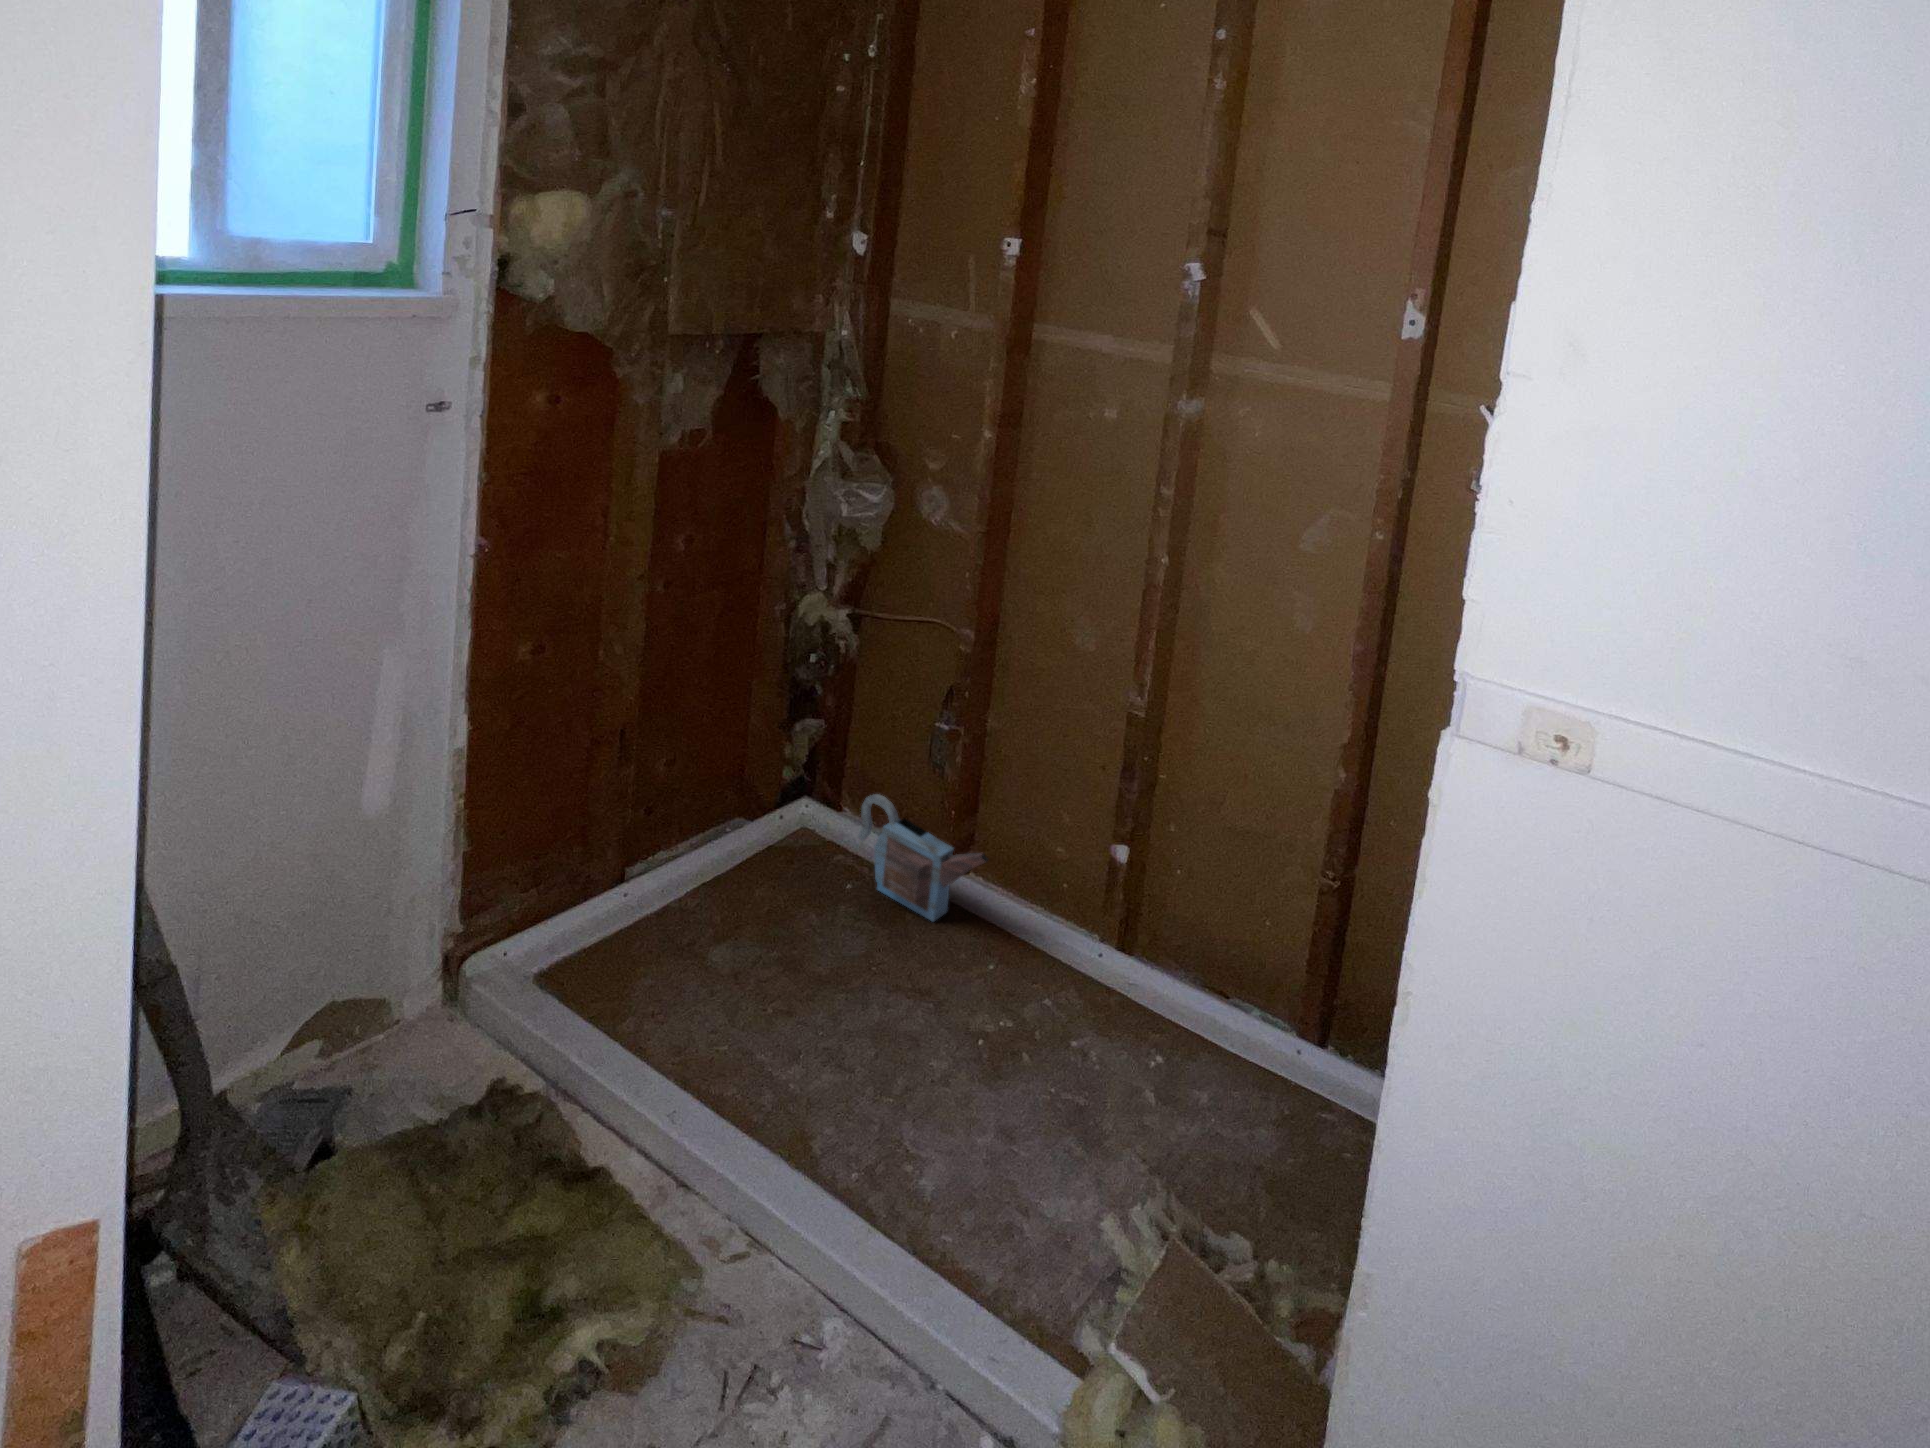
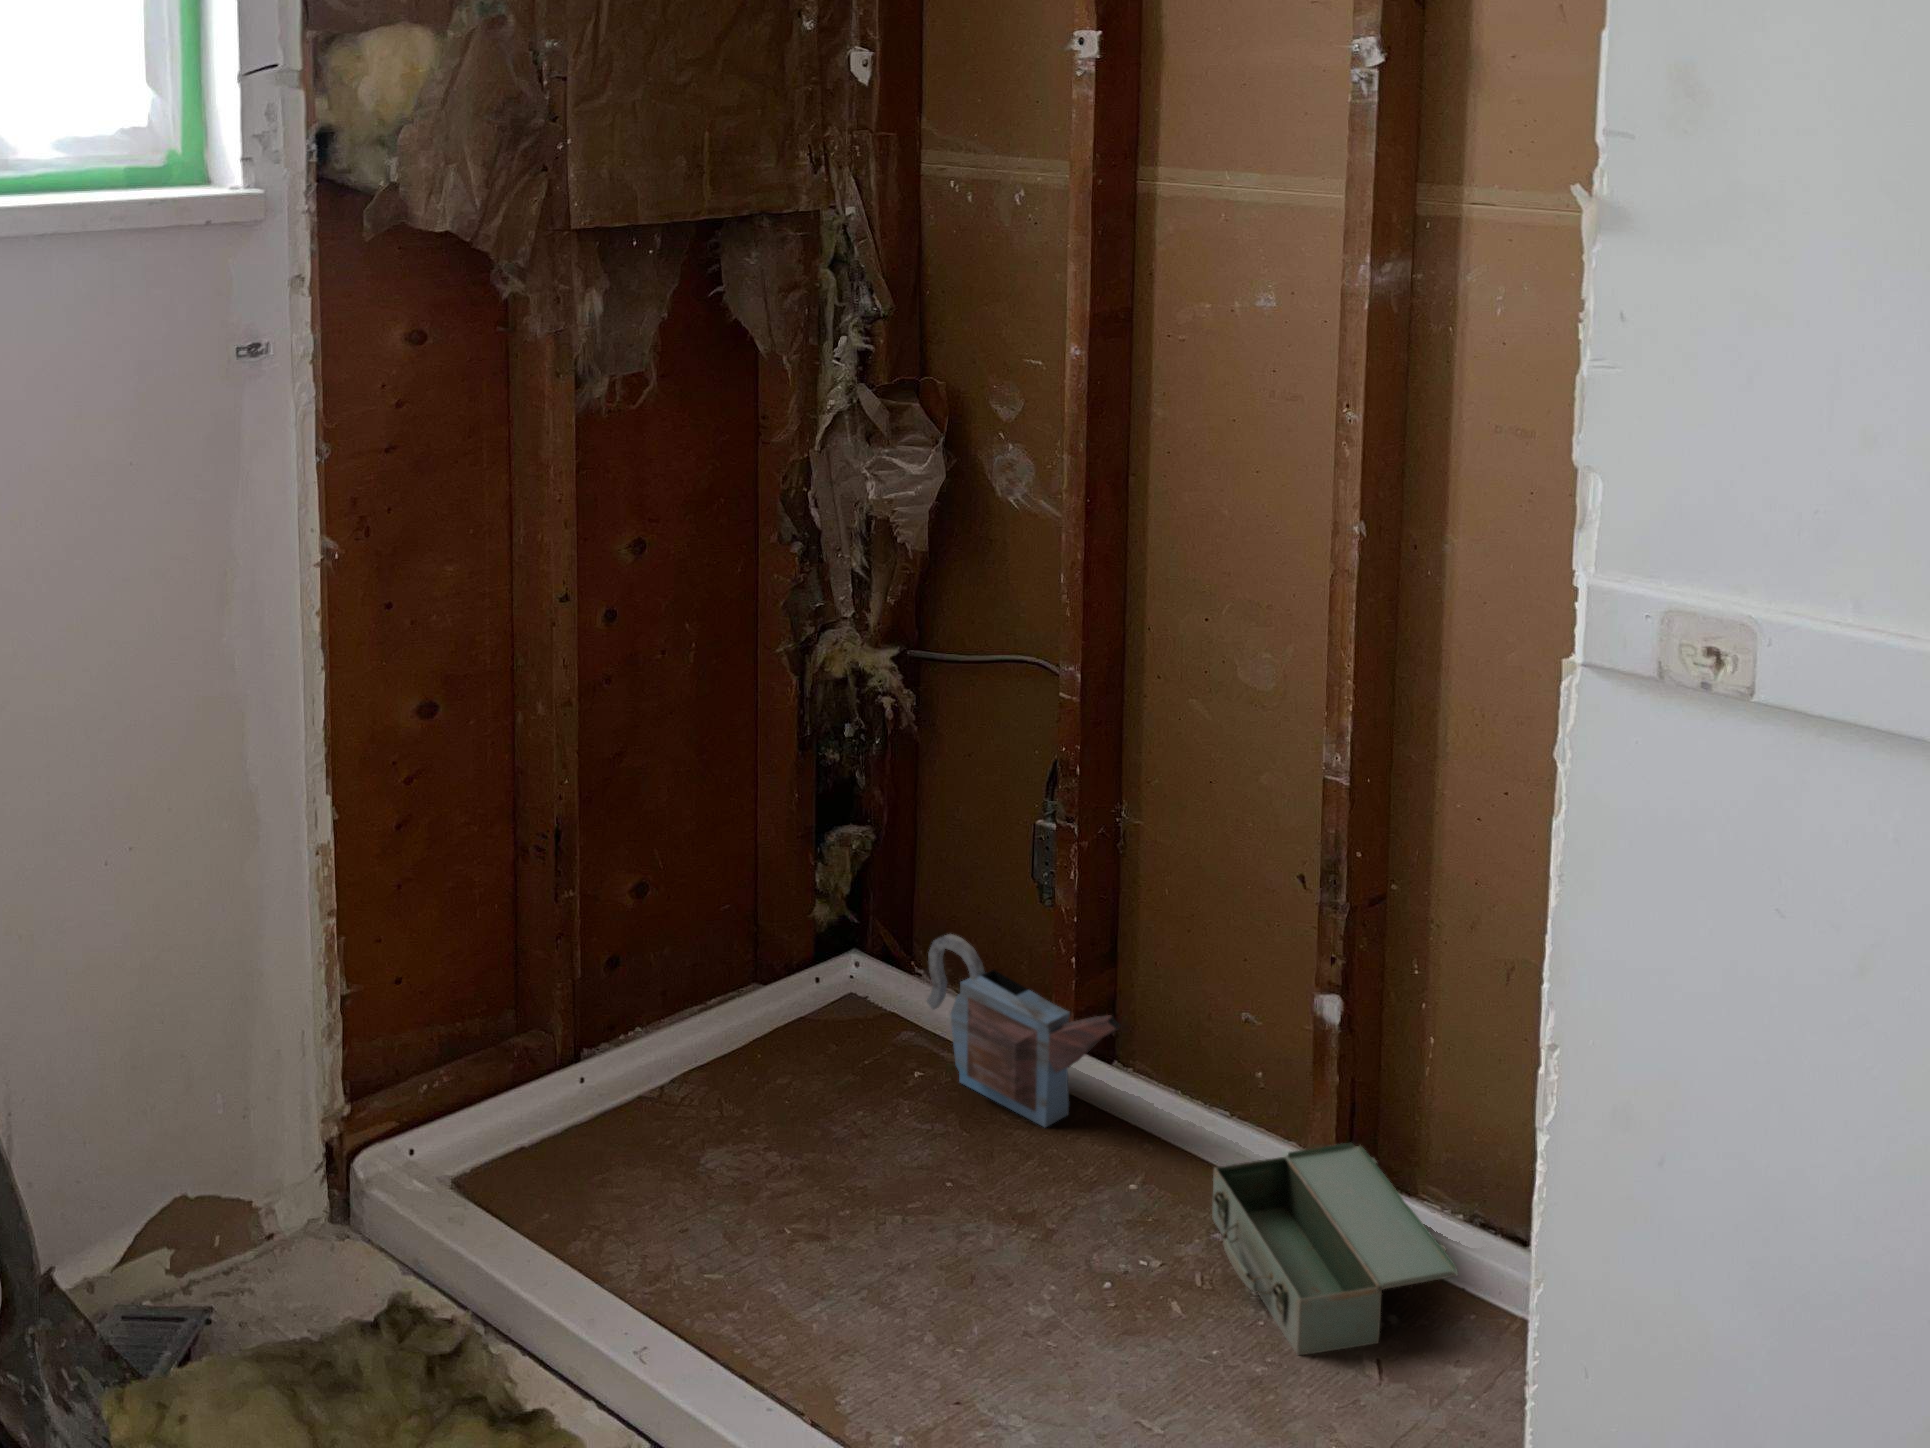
toolbox: none [1043,934,1202,1089] -> present [1212,1142,1458,1355]

